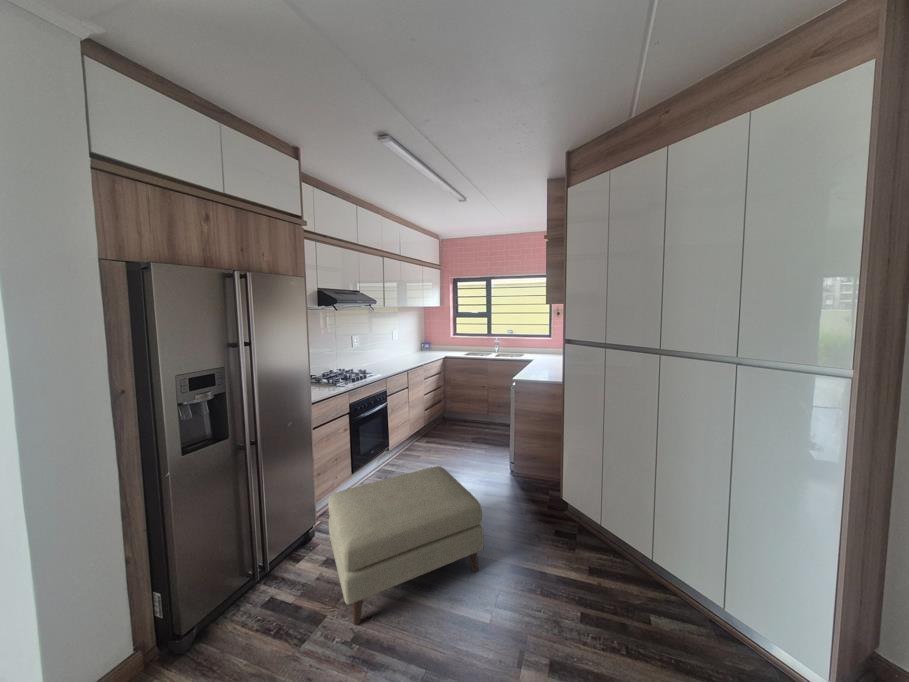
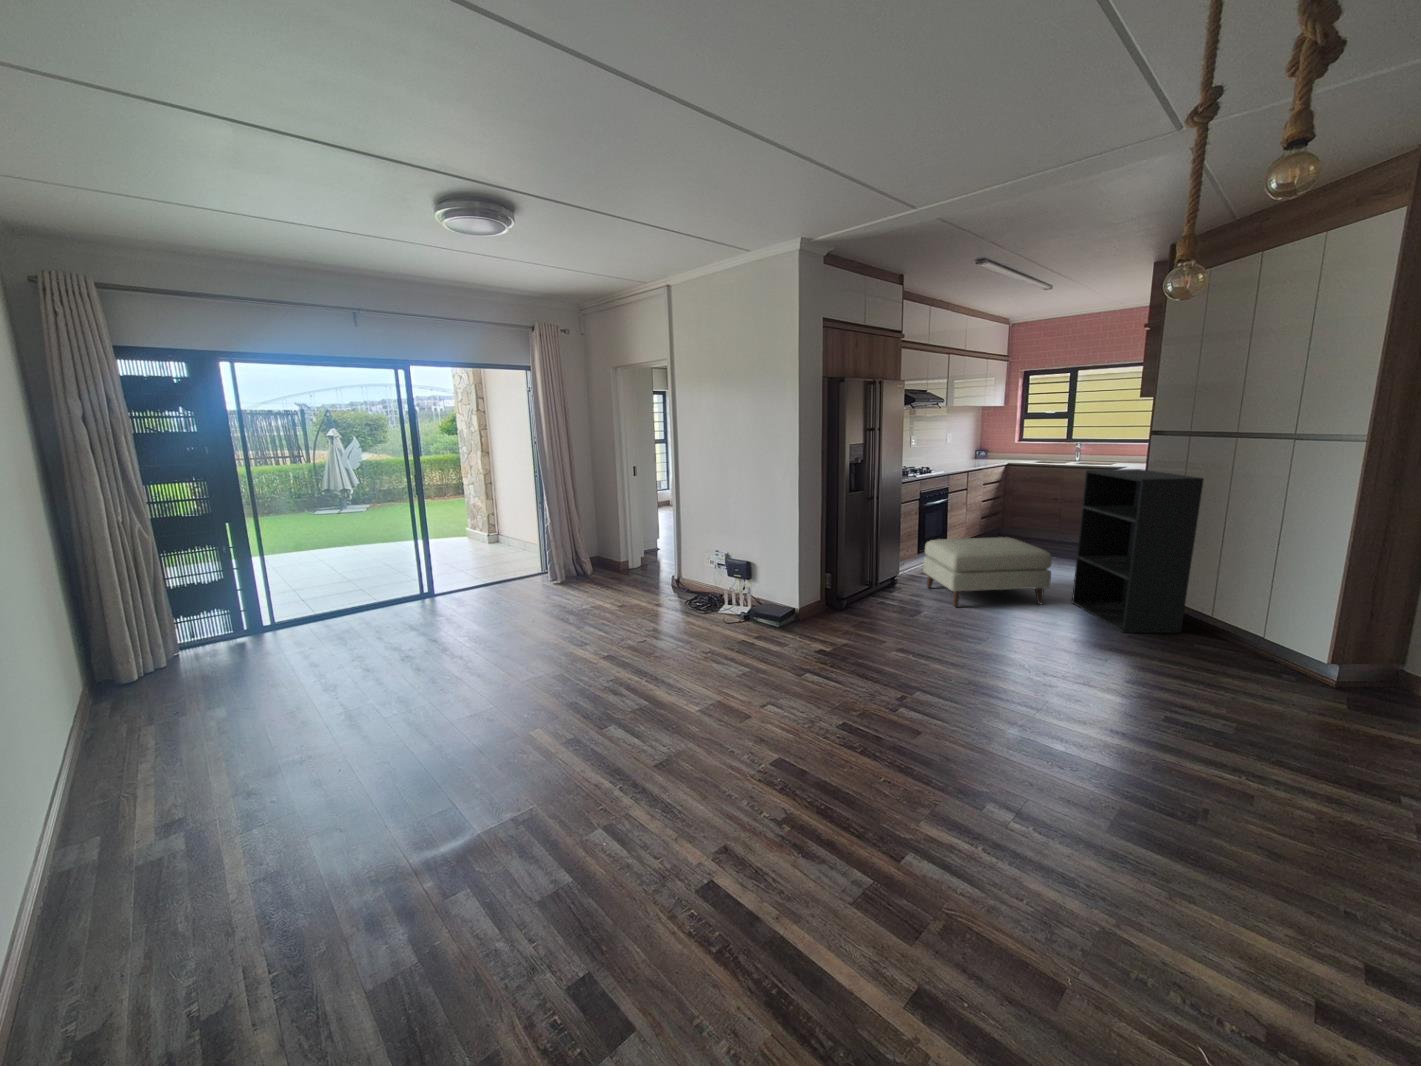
bookshelf: none [508,382,651,651] -> present [1072,469,1204,633]

